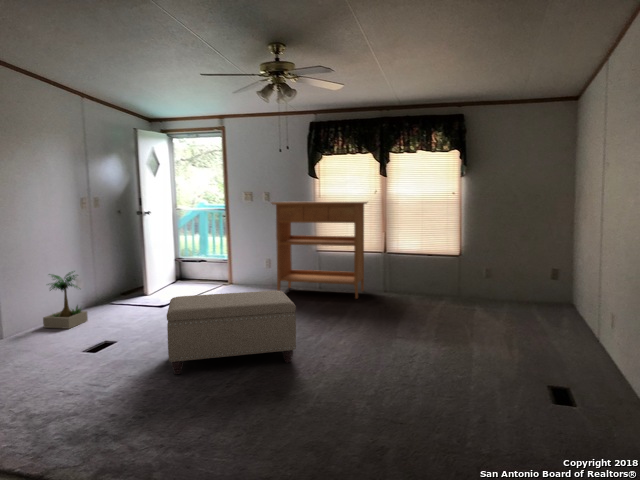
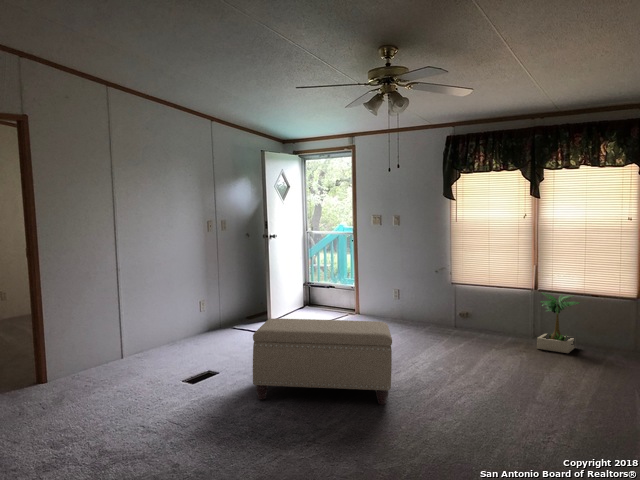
console table: present [272,202,367,299] -> none [396,227,516,345]
potted plant: present [43,271,88,329] -> present [537,293,580,353]

